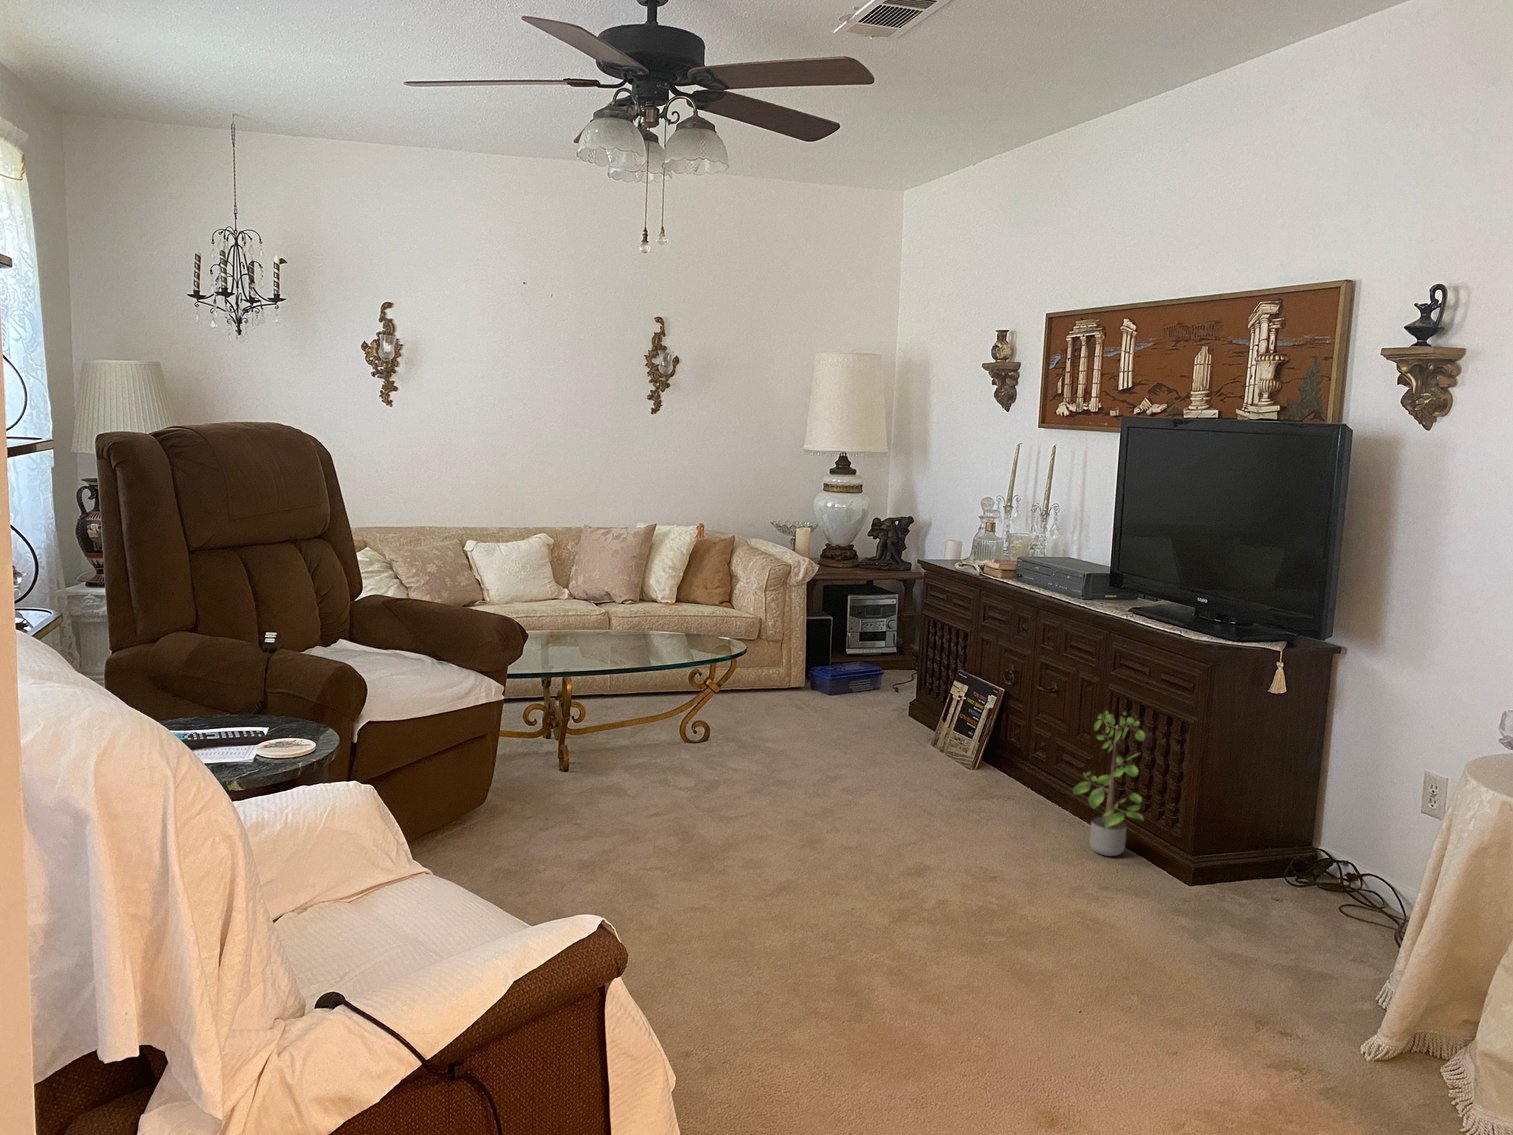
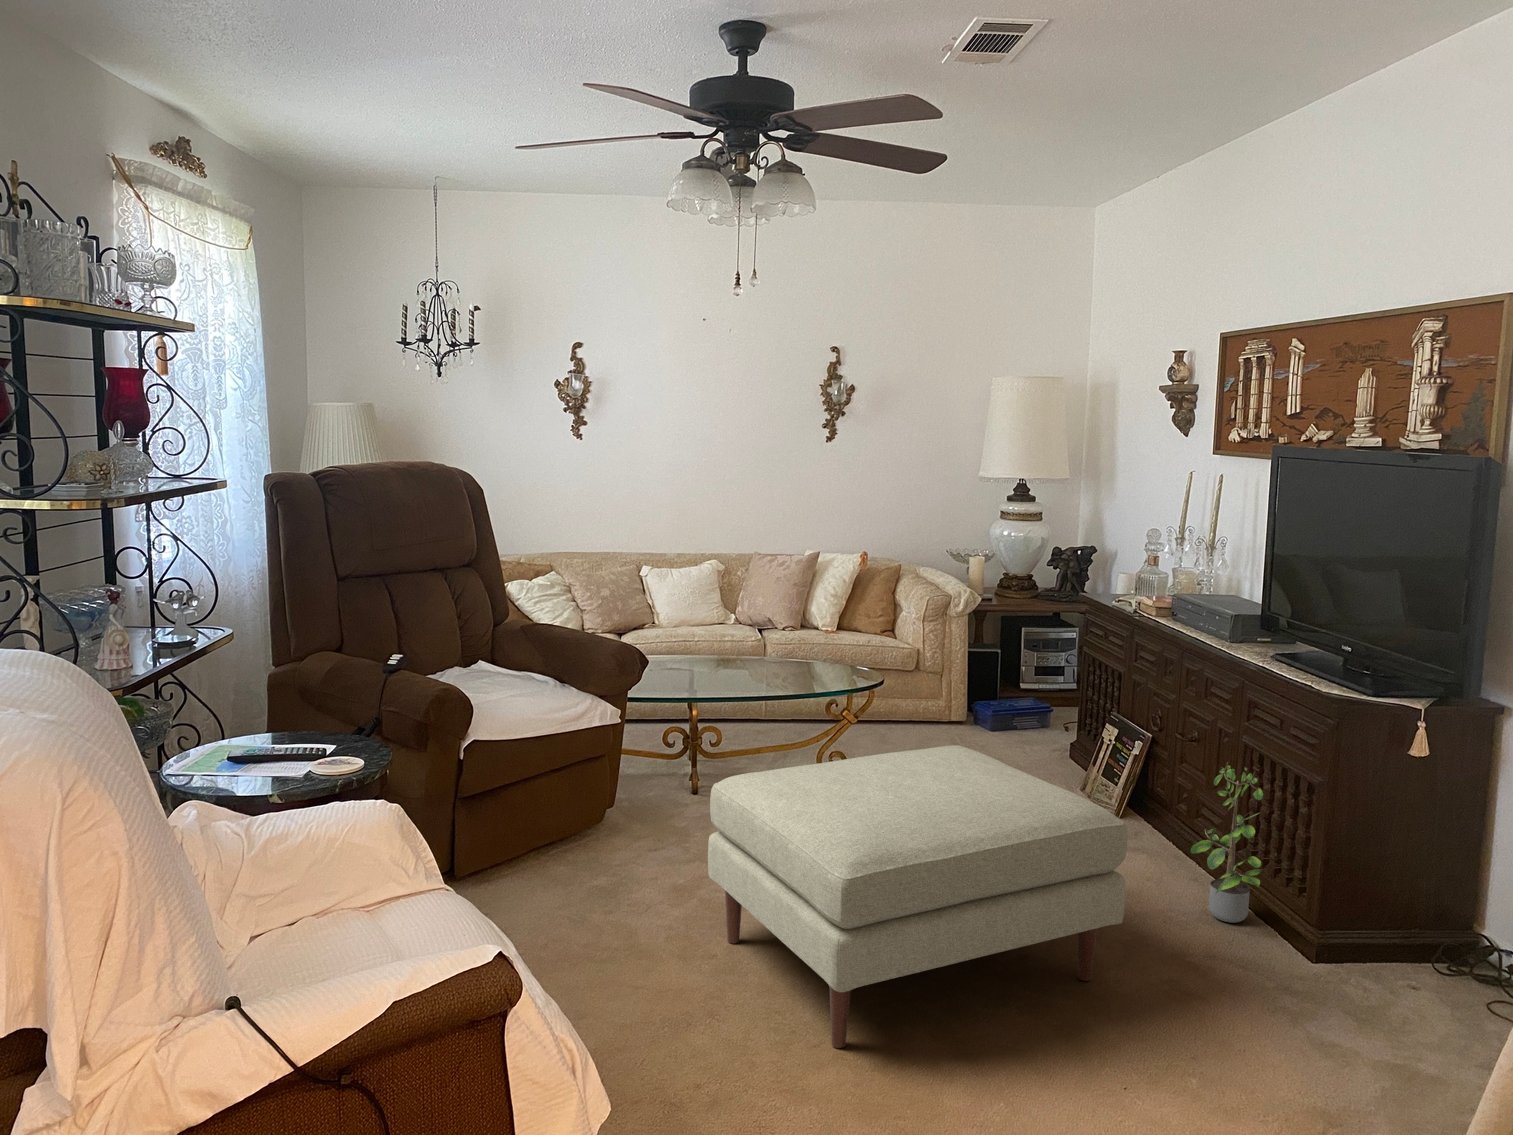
ottoman: none [637,705,1053,1013] -> present [708,745,1128,1048]

